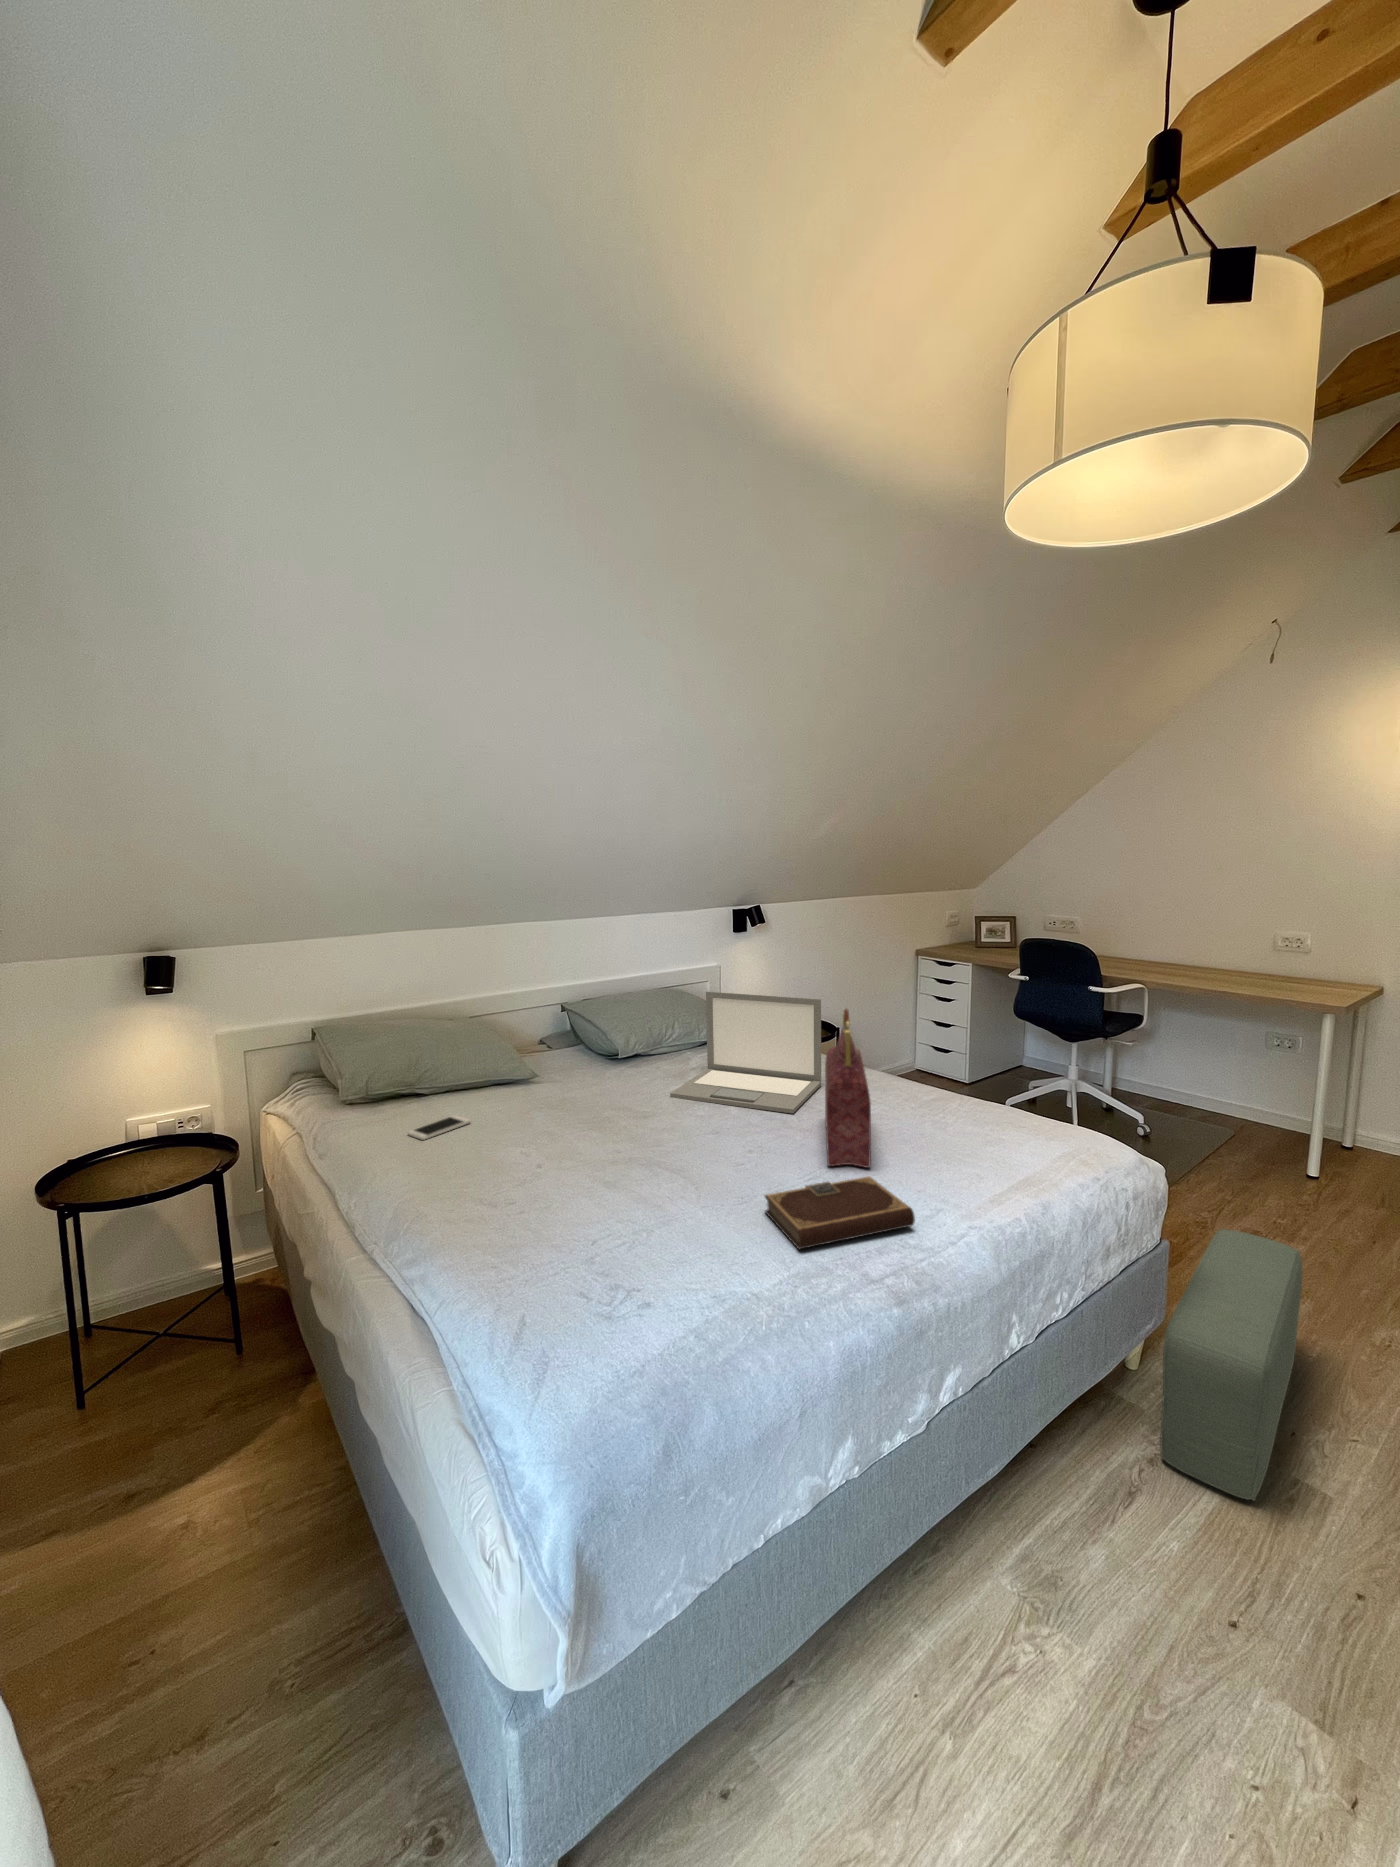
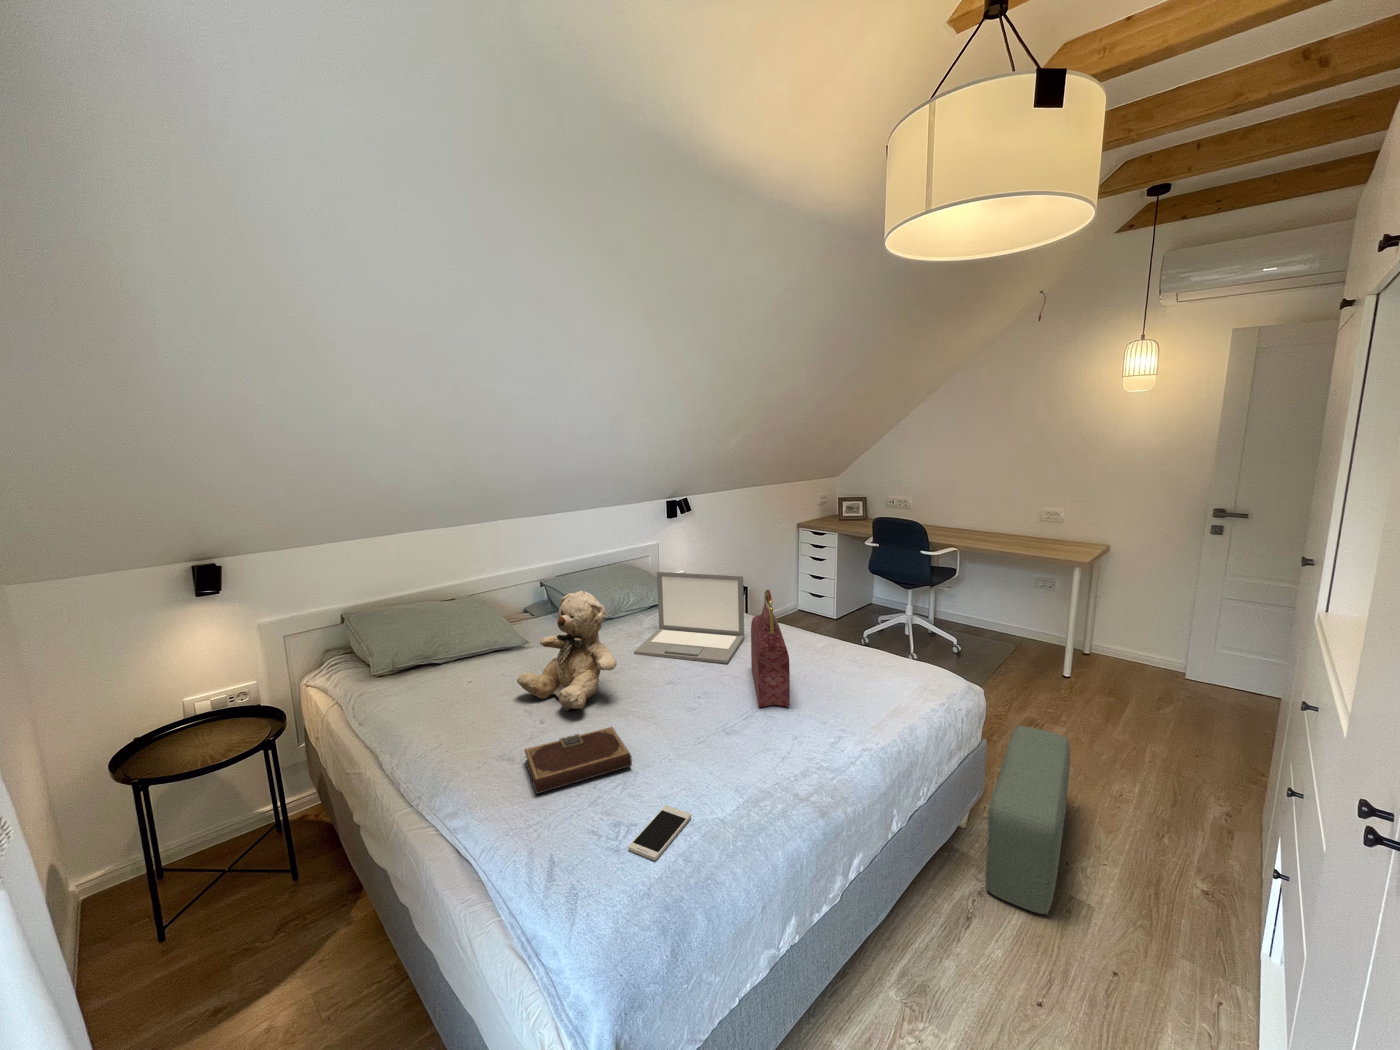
teddy bear: none [513,1003,640,1157] -> present [517,591,617,711]
smartphone: present [408,1115,471,1140] -> present [629,805,691,861]
notebook: present [765,1176,915,1249] -> present [524,727,632,794]

